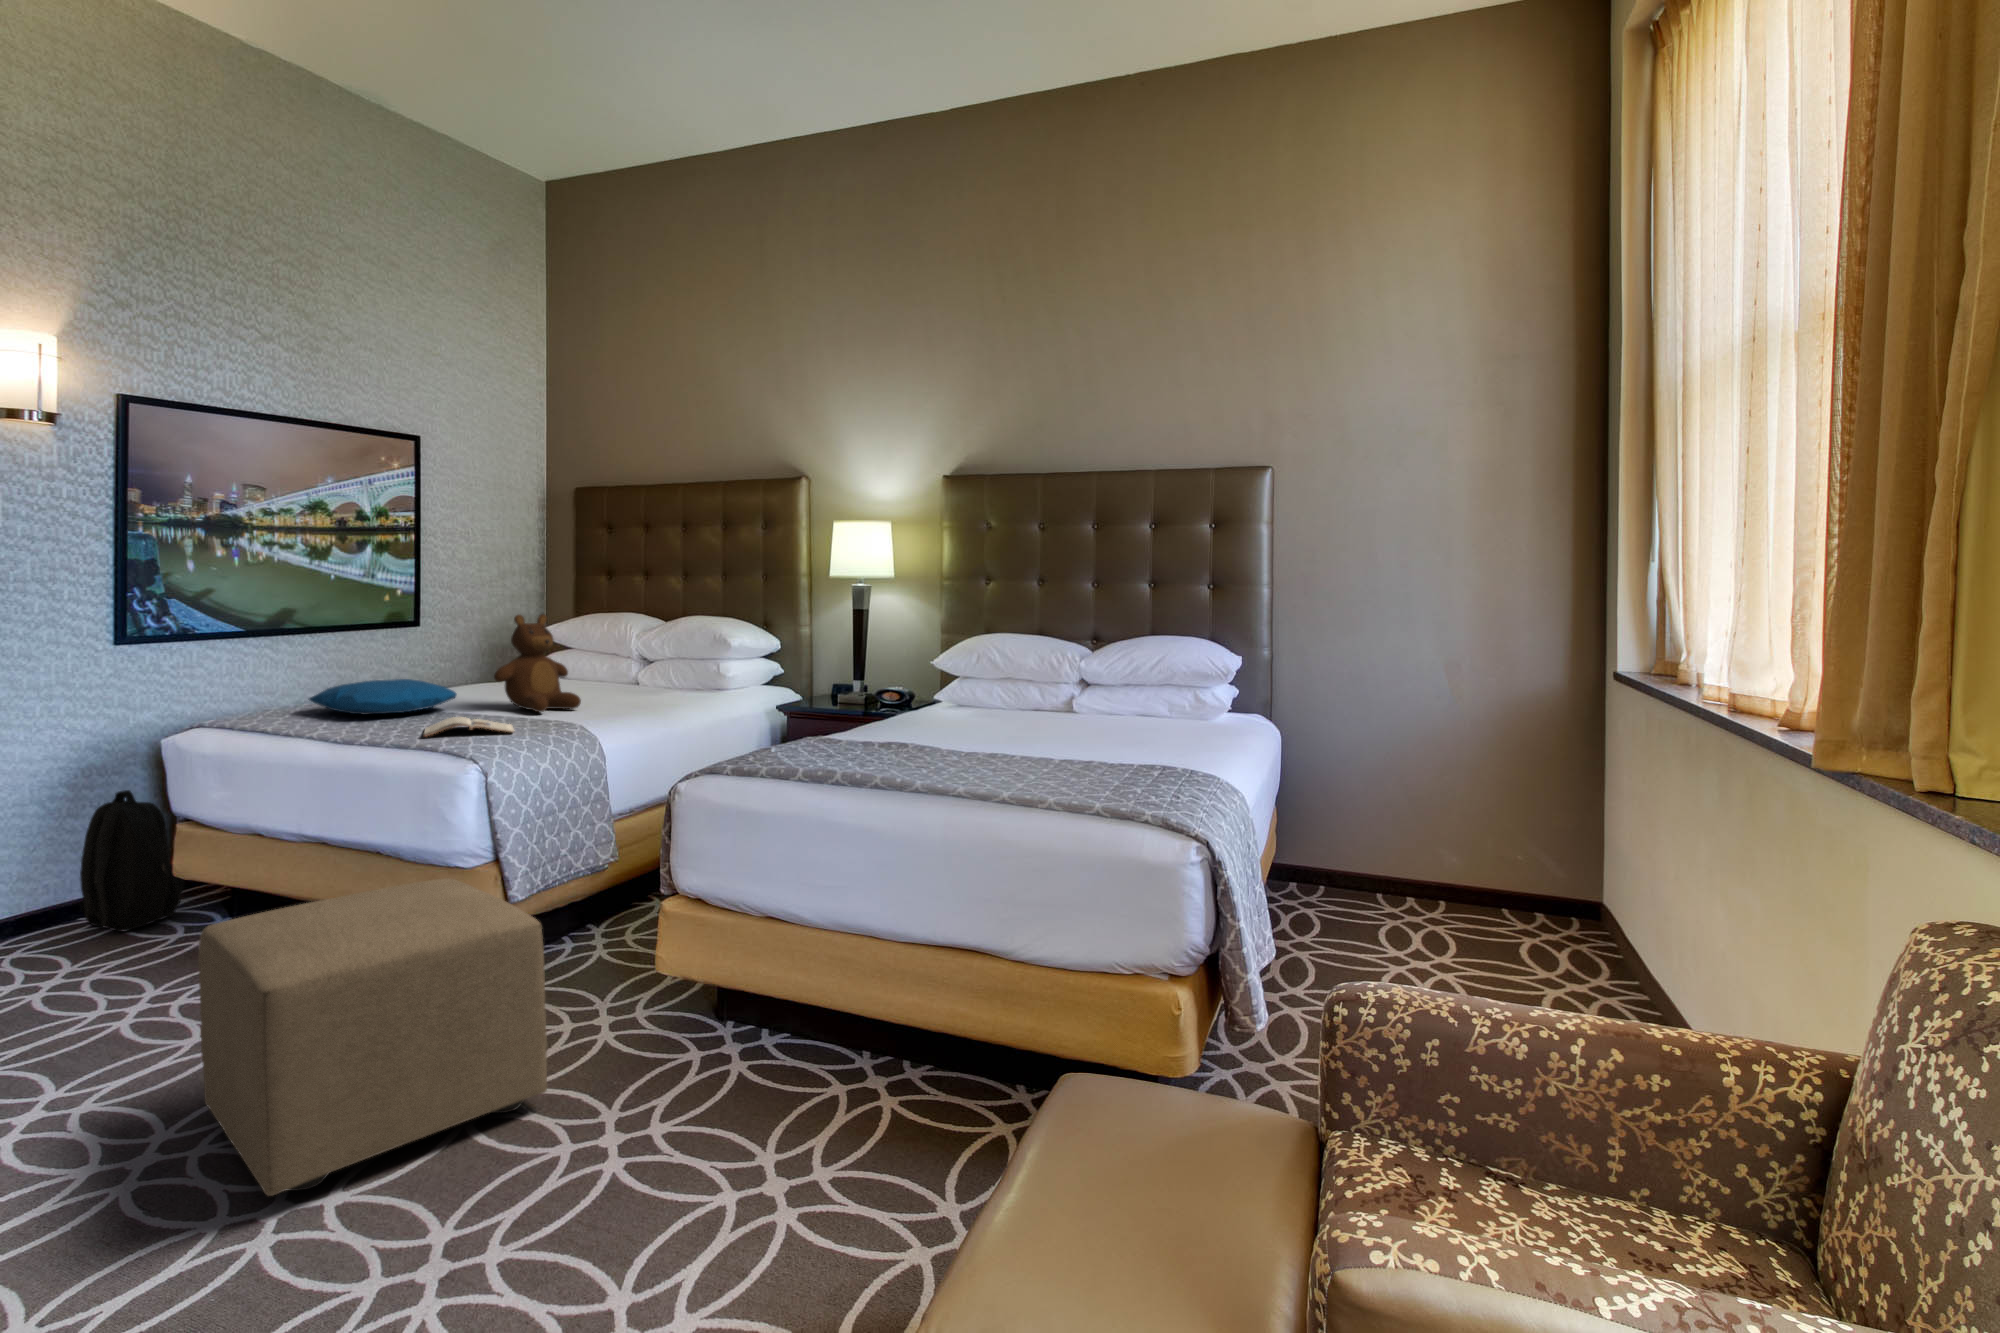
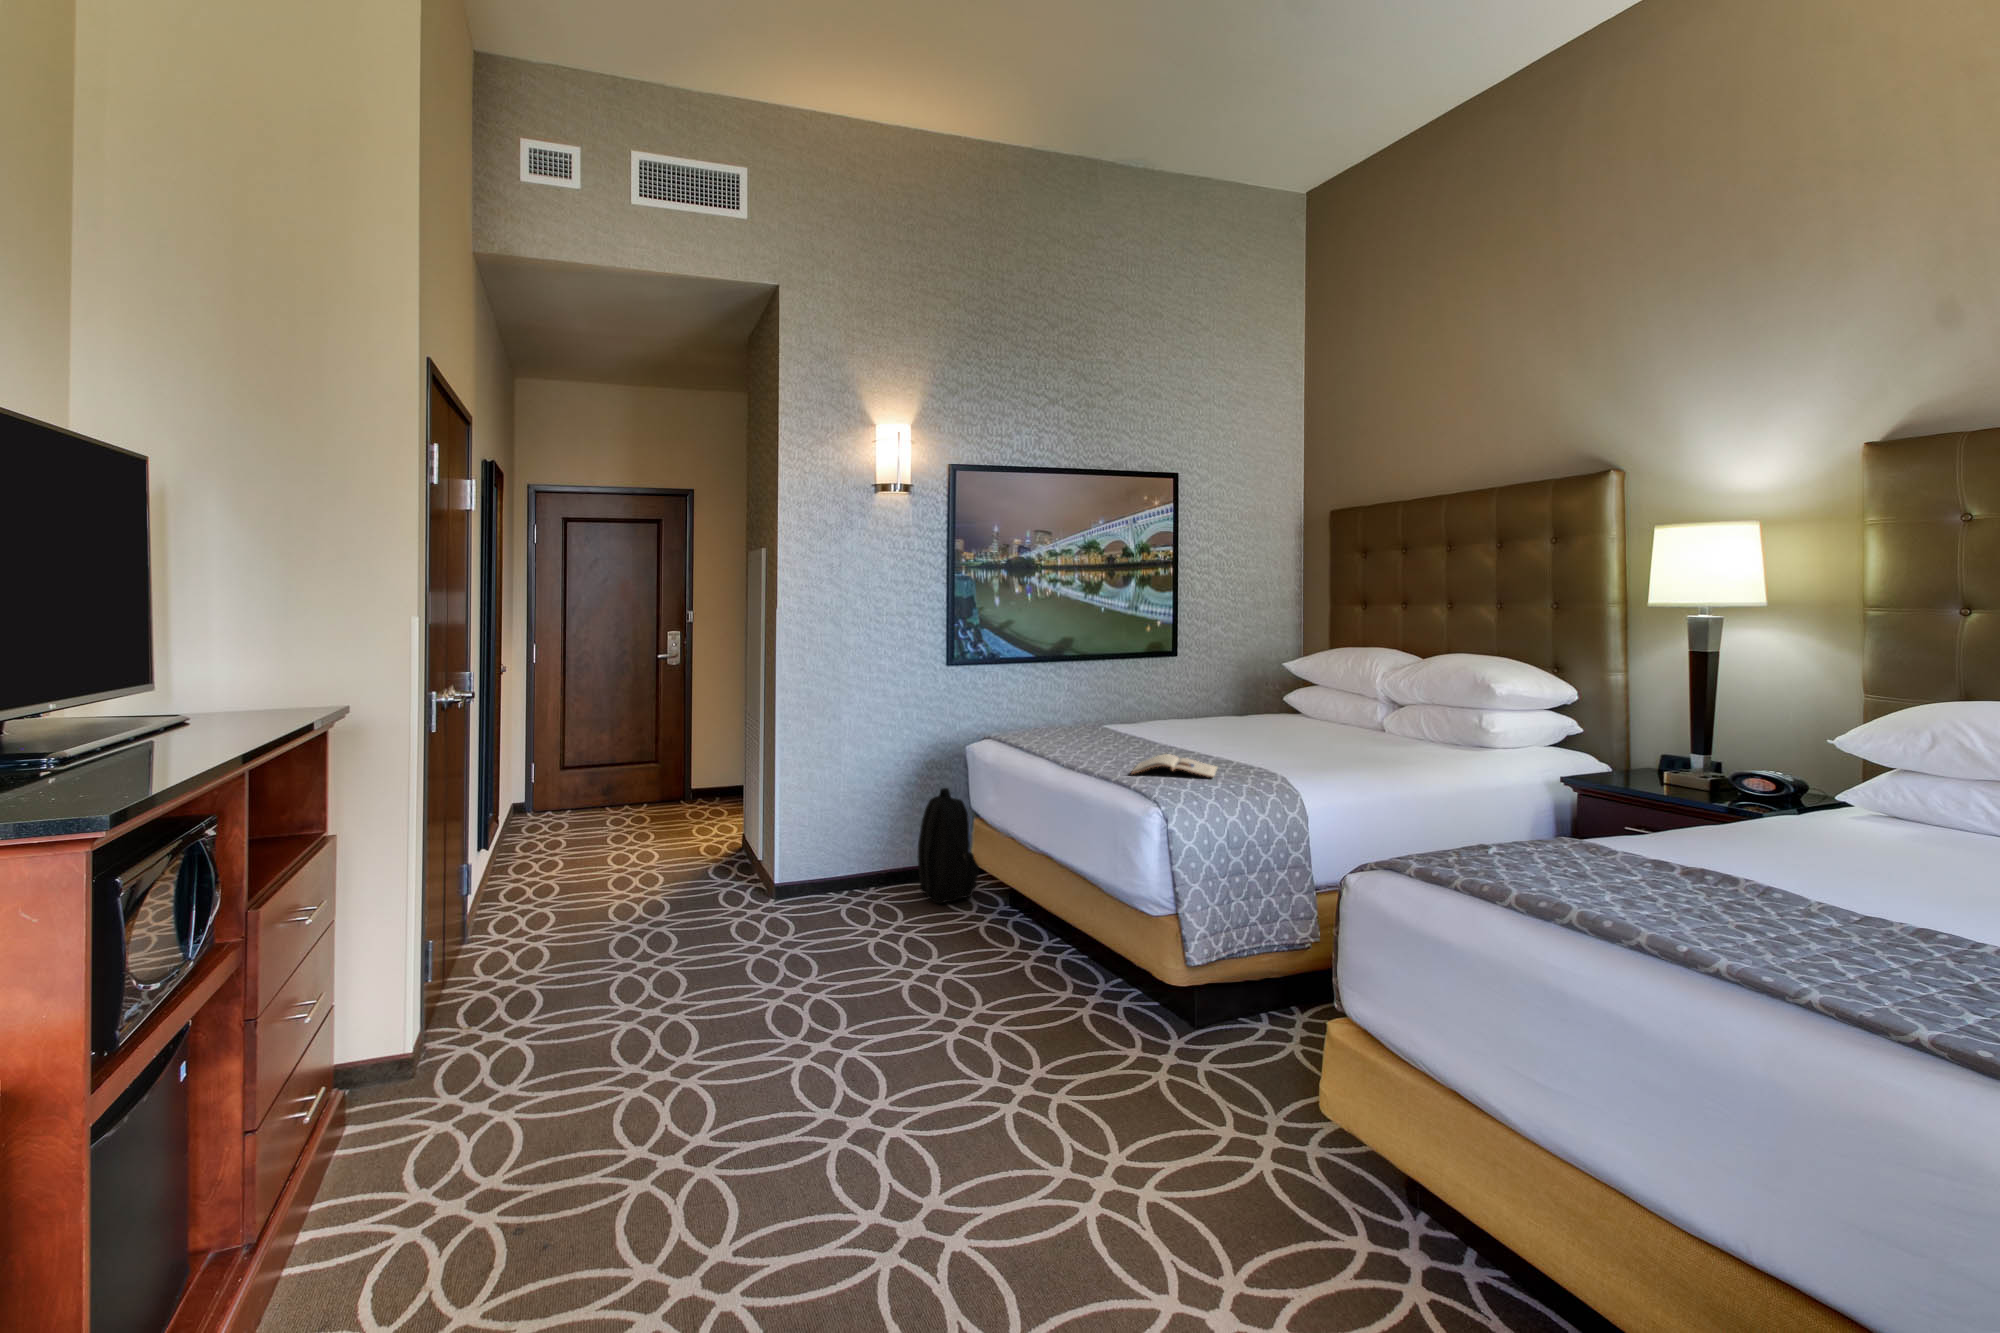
teddy bear: present [494,614,581,712] -> none [1211,647,1297,754]
pillow: present [309,679,457,715] -> none [1061,709,1180,743]
ottoman: present [198,878,547,1196] -> none [901,936,1173,1239]

